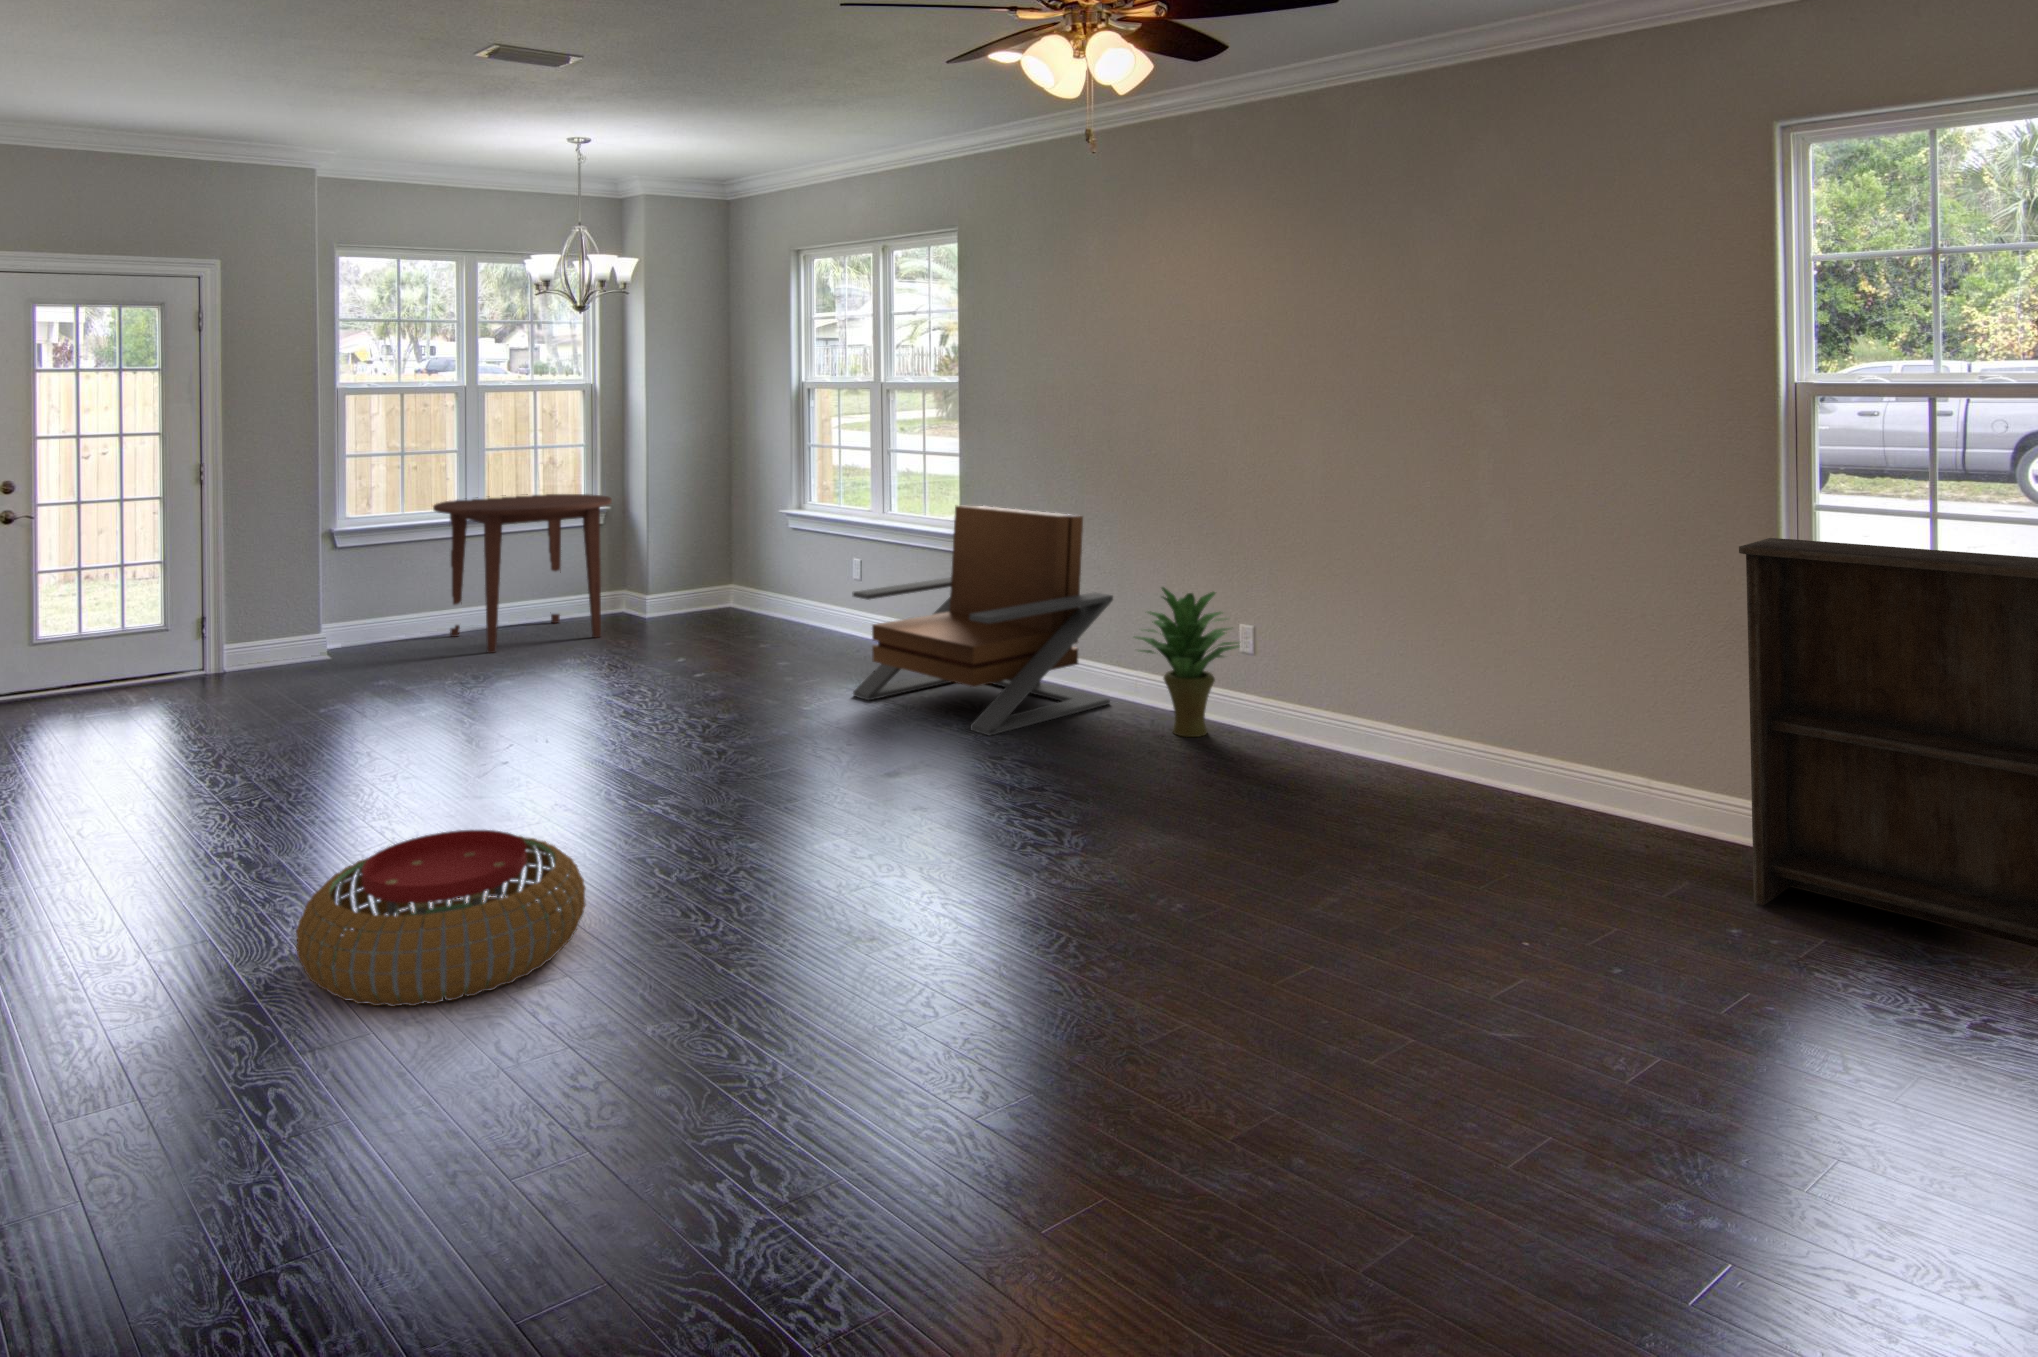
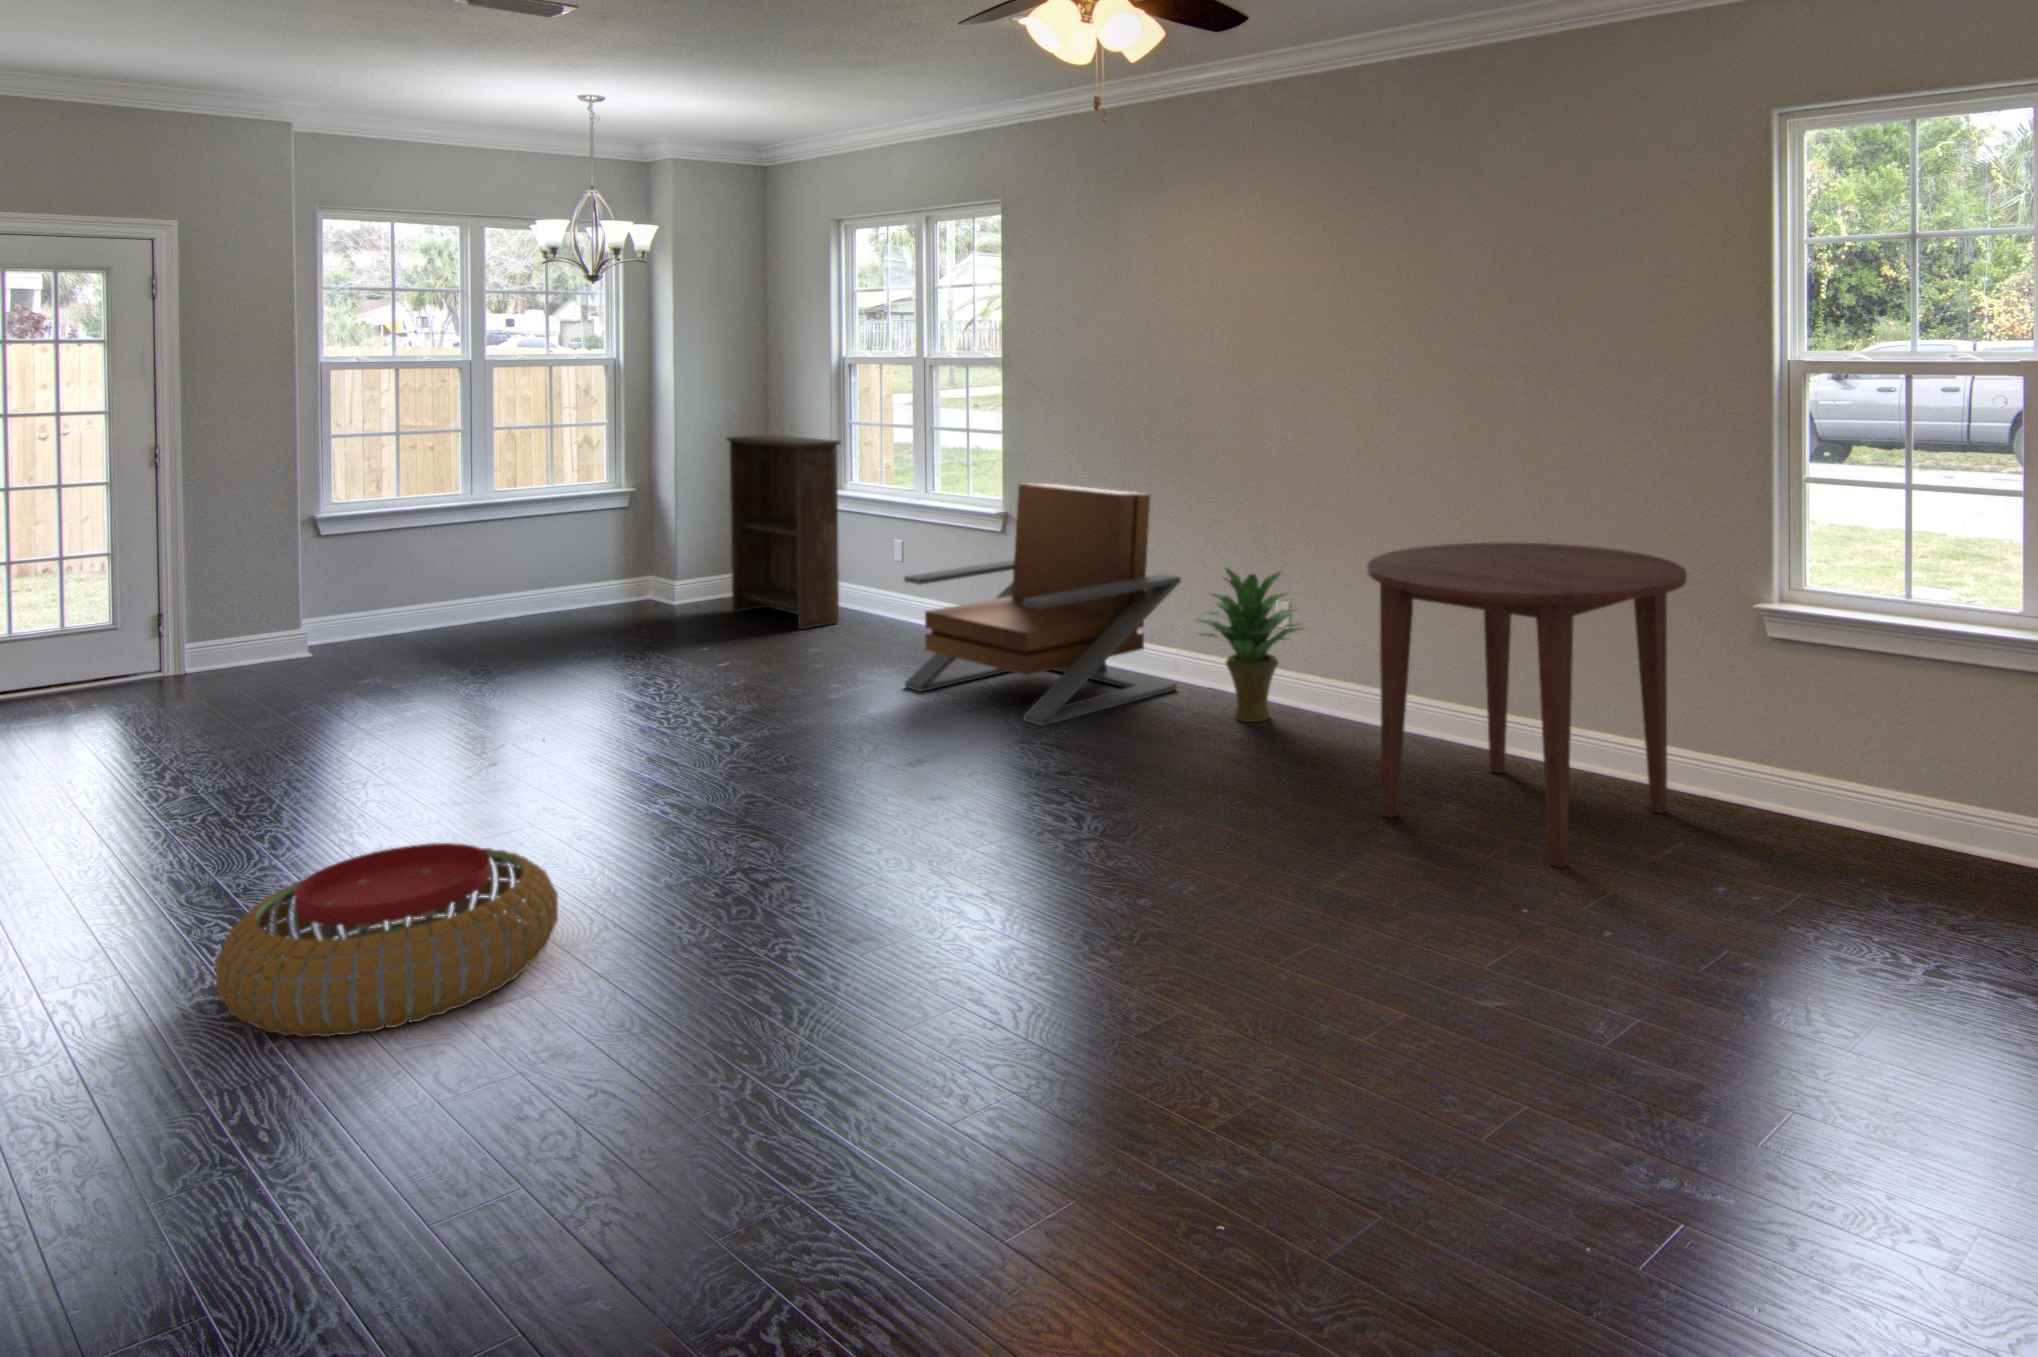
dining table: present [433,494,612,653] -> present [1367,543,1687,868]
bookshelf: present [1739,538,2038,948] -> present [727,435,841,629]

